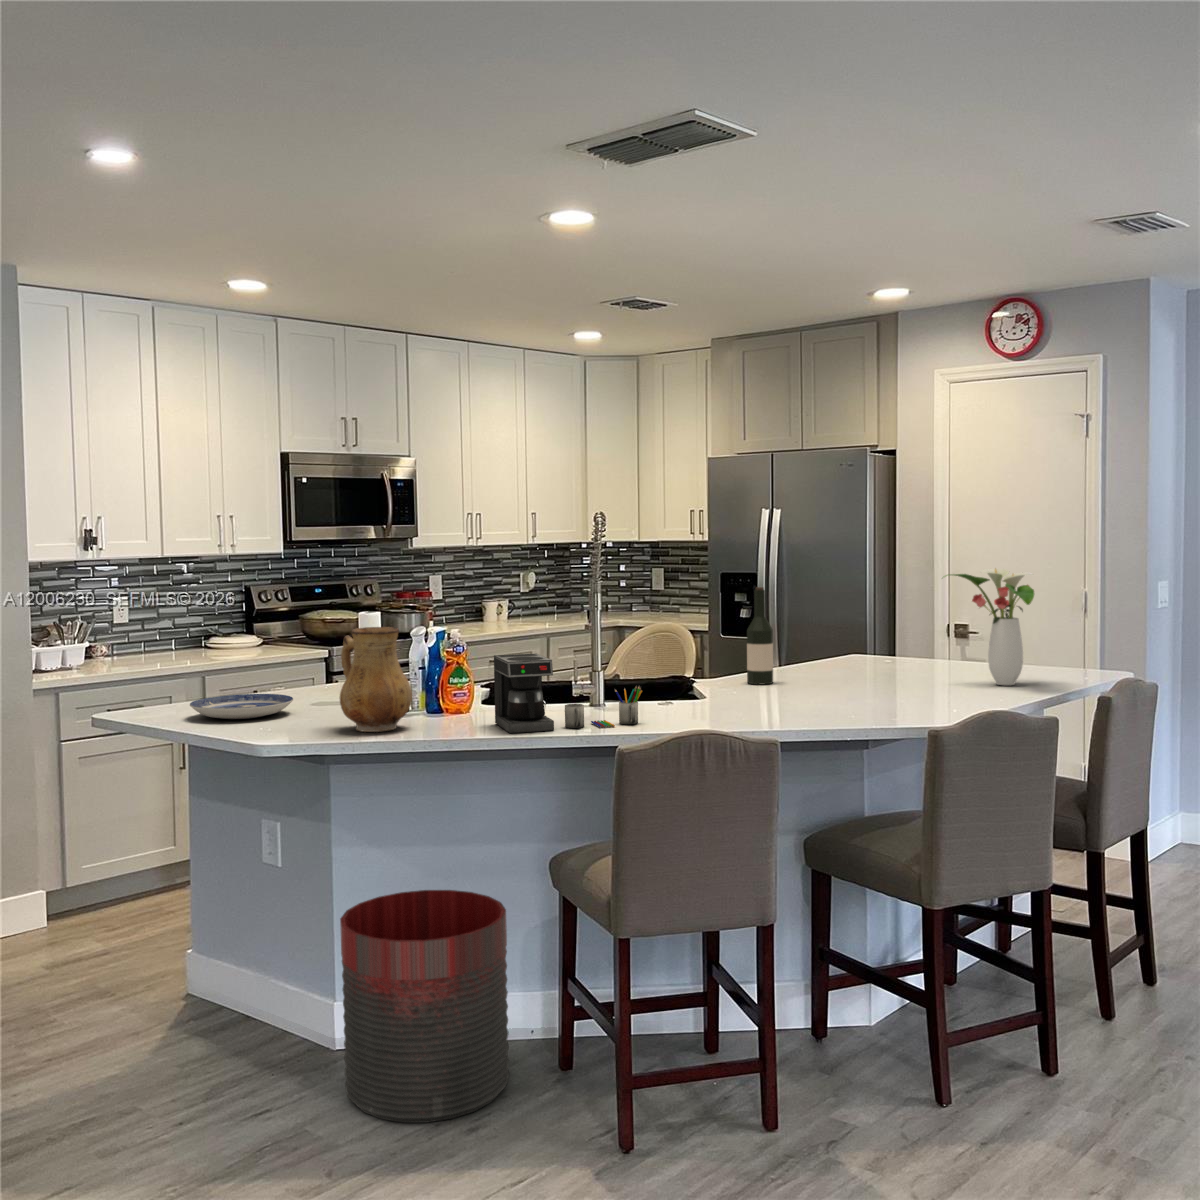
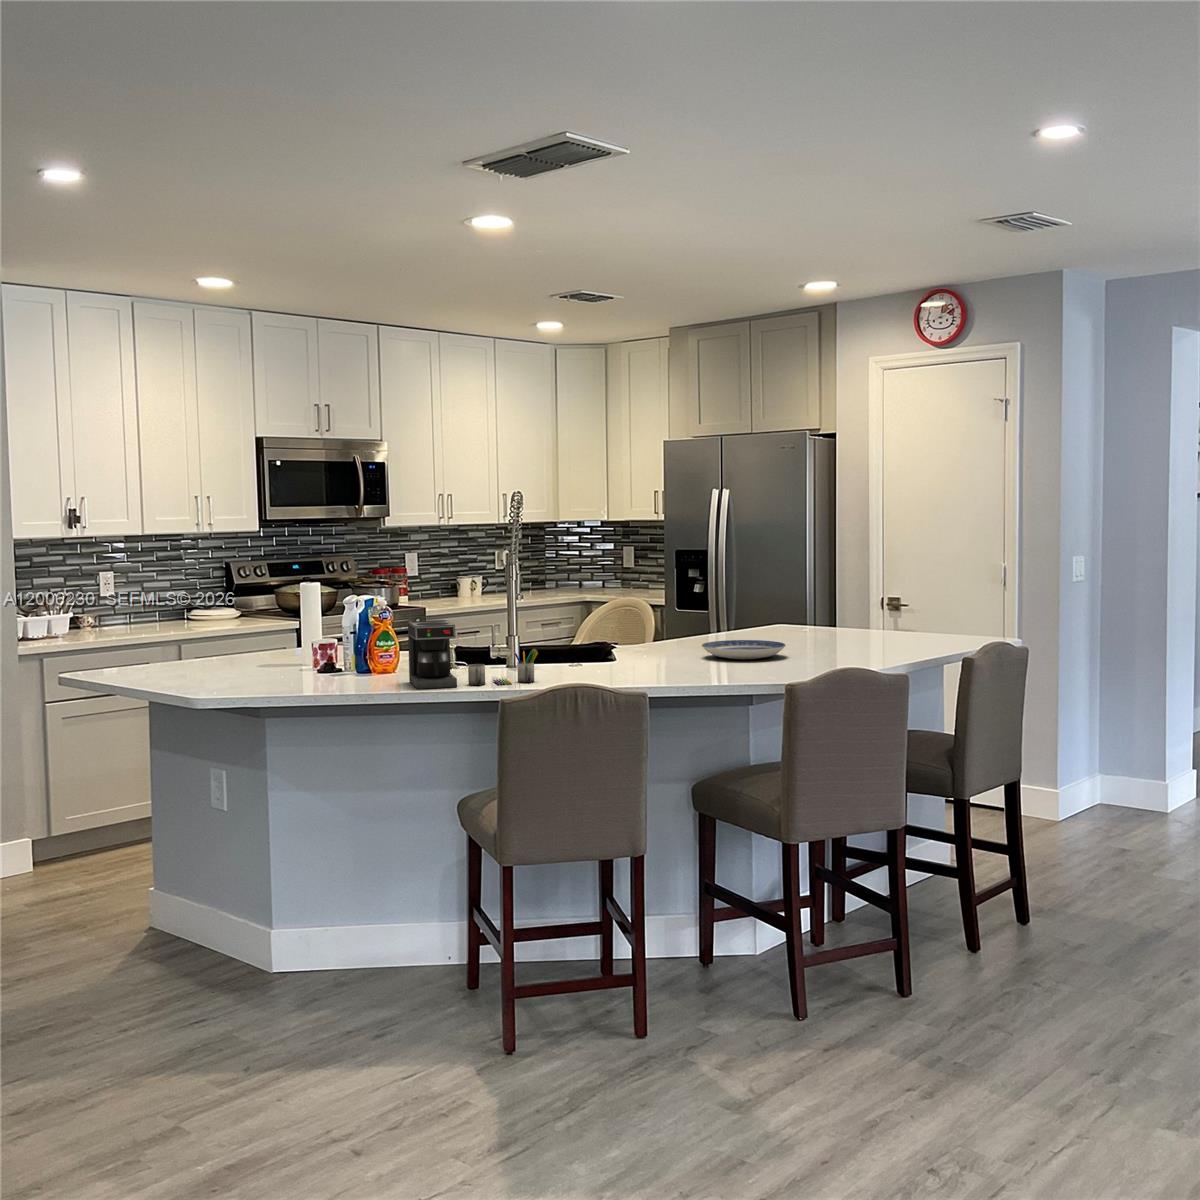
flower arrangement: present [944,568,1034,685] -> none [831,545,914,652]
wine bottle: present [747,587,773,685] -> none [657,562,682,651]
ceramic pitcher: present [340,627,412,732] -> none [271,596,335,688]
plate: present [190,694,293,719] -> present [702,640,786,659]
trash can: present [340,890,509,1123] -> none [274,830,424,1028]

